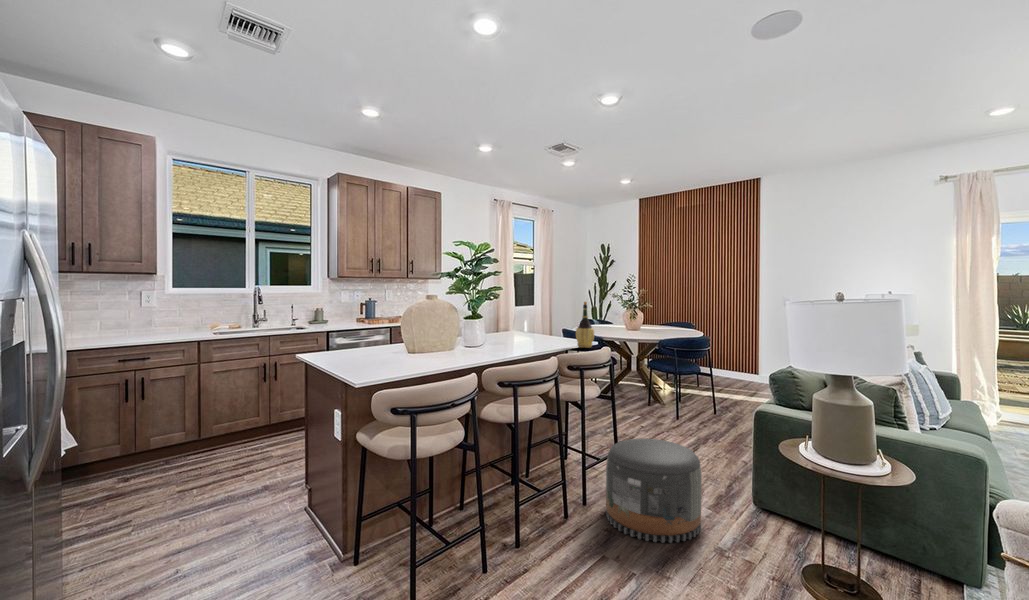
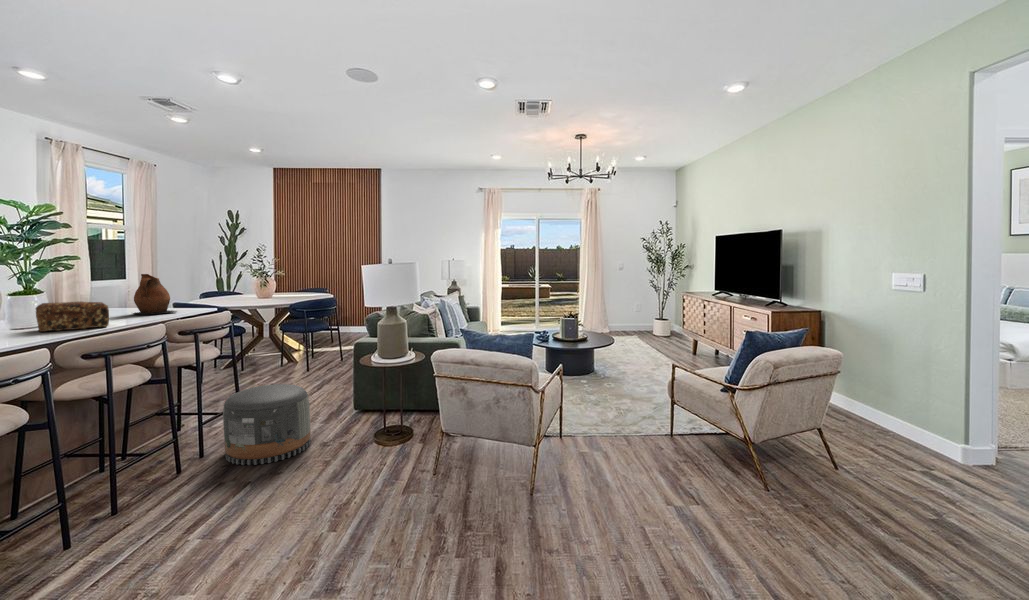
wine bottle: present [576,302,594,348] -> none [185,271,206,315]
ceramic pitcher: none [530,303,568,344] -> present [133,274,177,314]
bread loaf: none [470,329,518,355] -> present [36,302,109,332]

